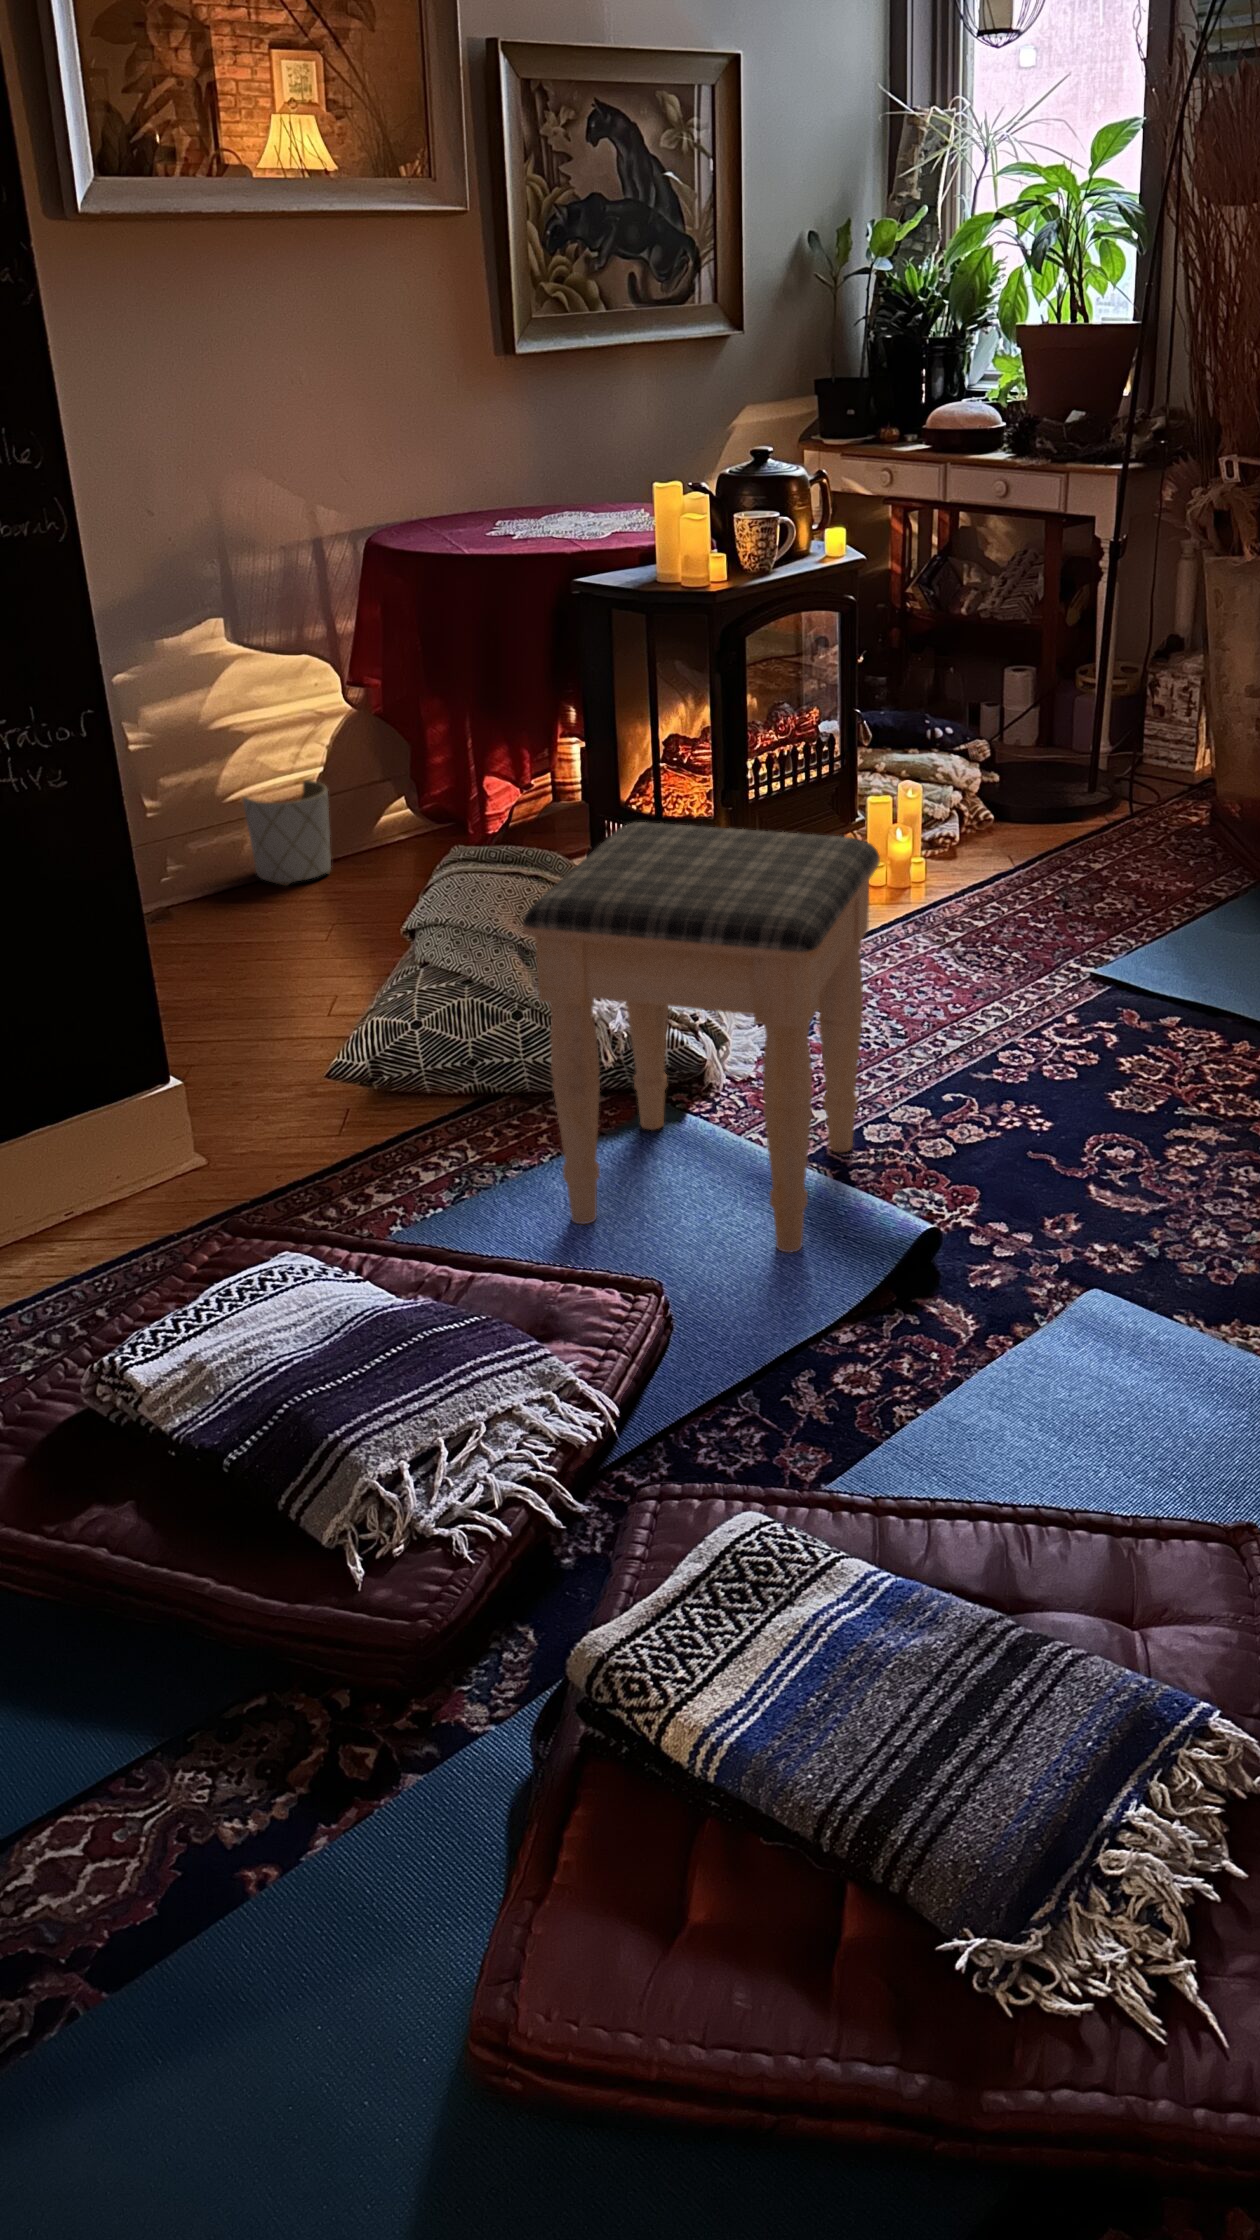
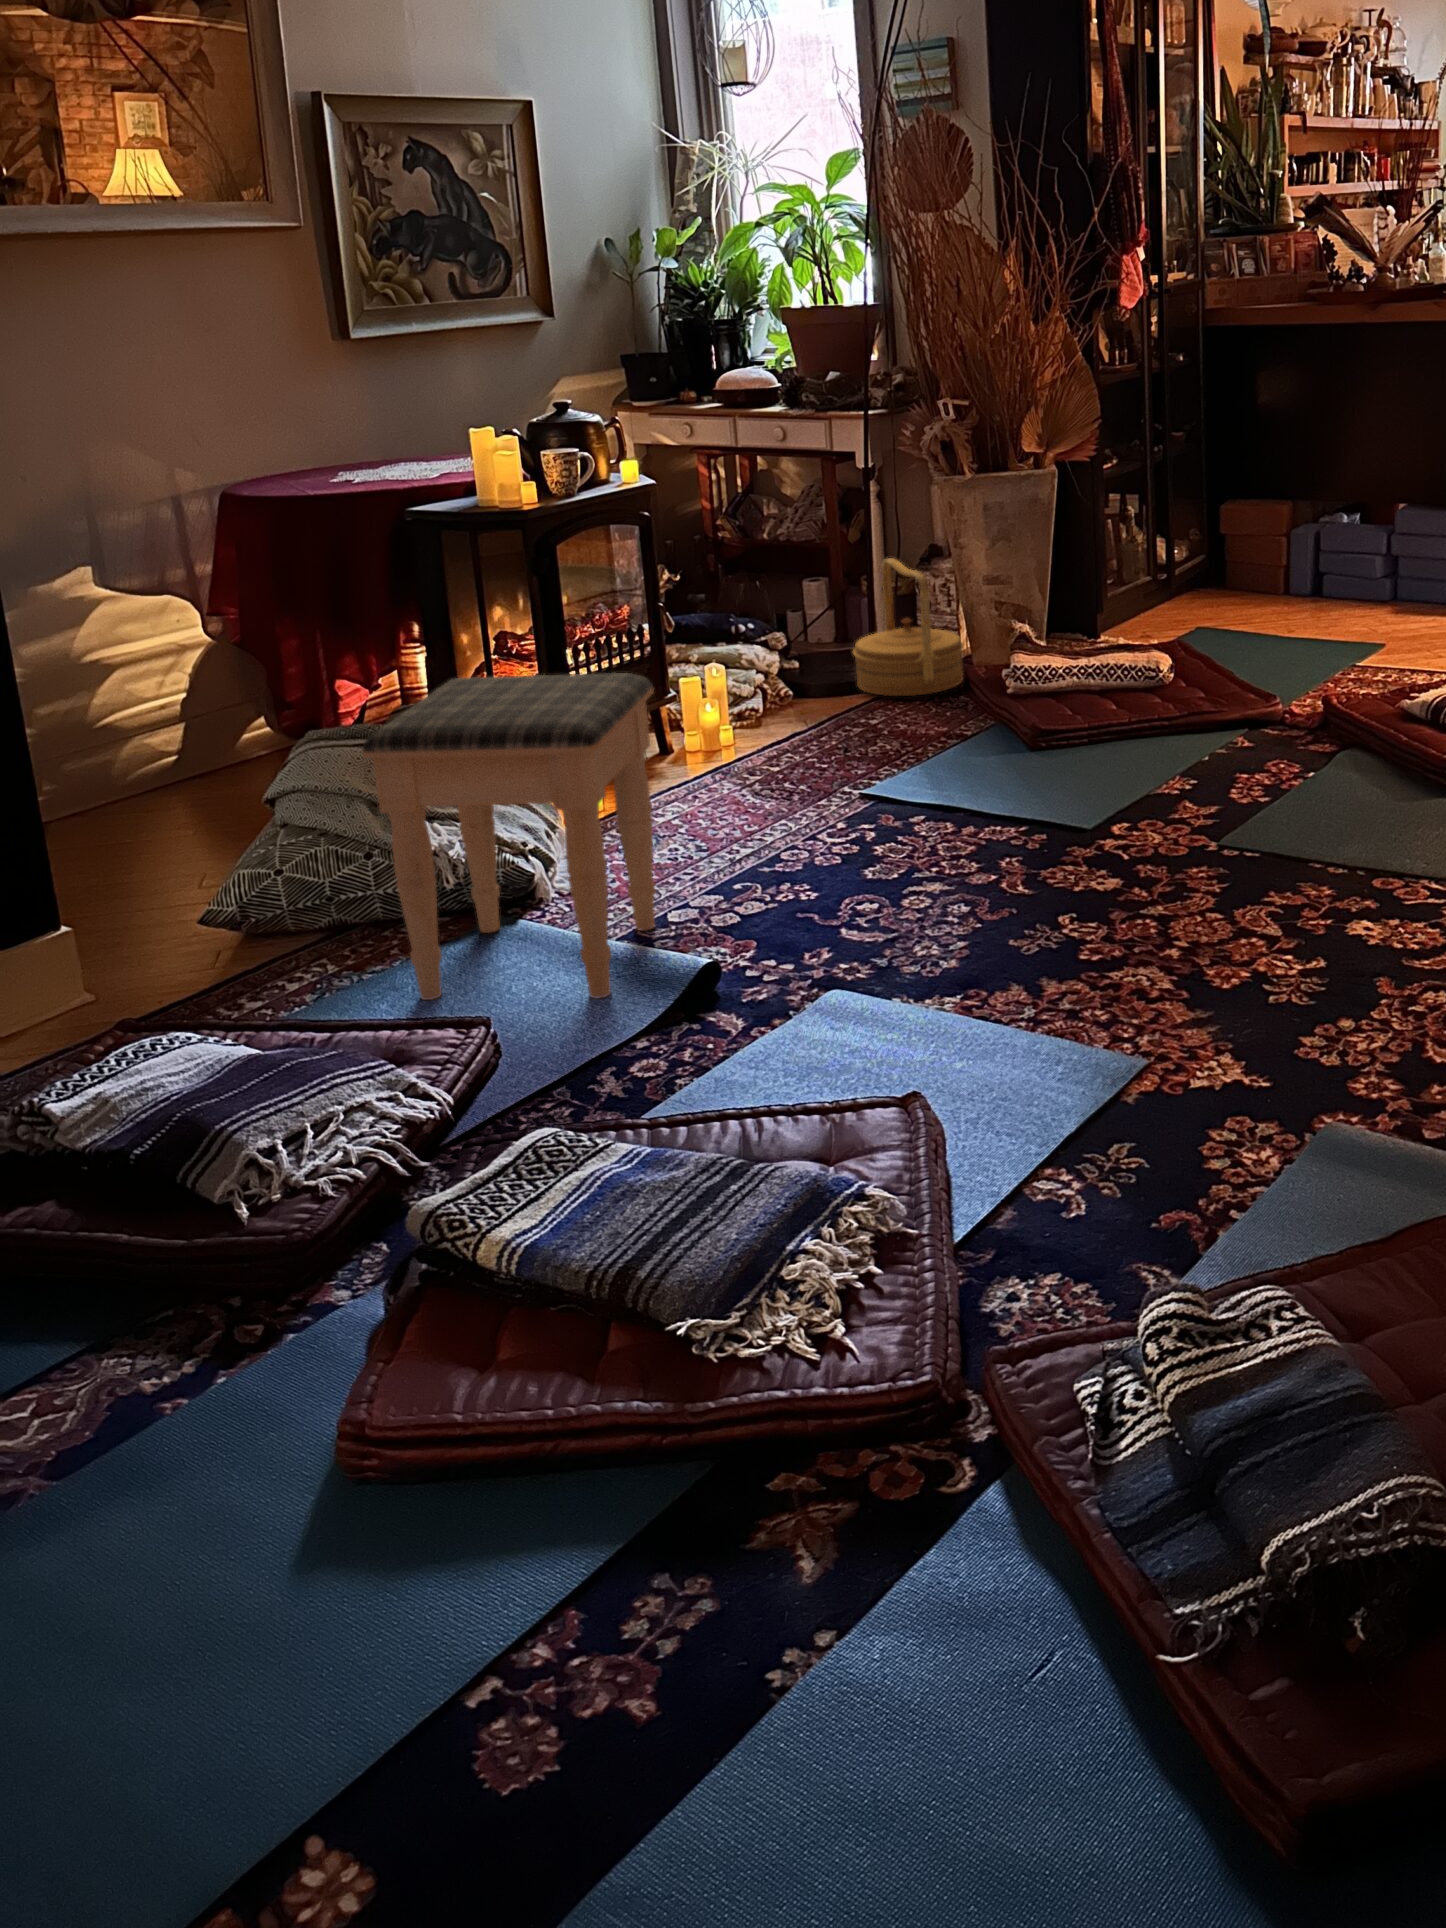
basket: none [1076,657,1215,832] -> present [853,558,964,696]
planter: present [243,780,331,886] -> none [118,710,204,803]

